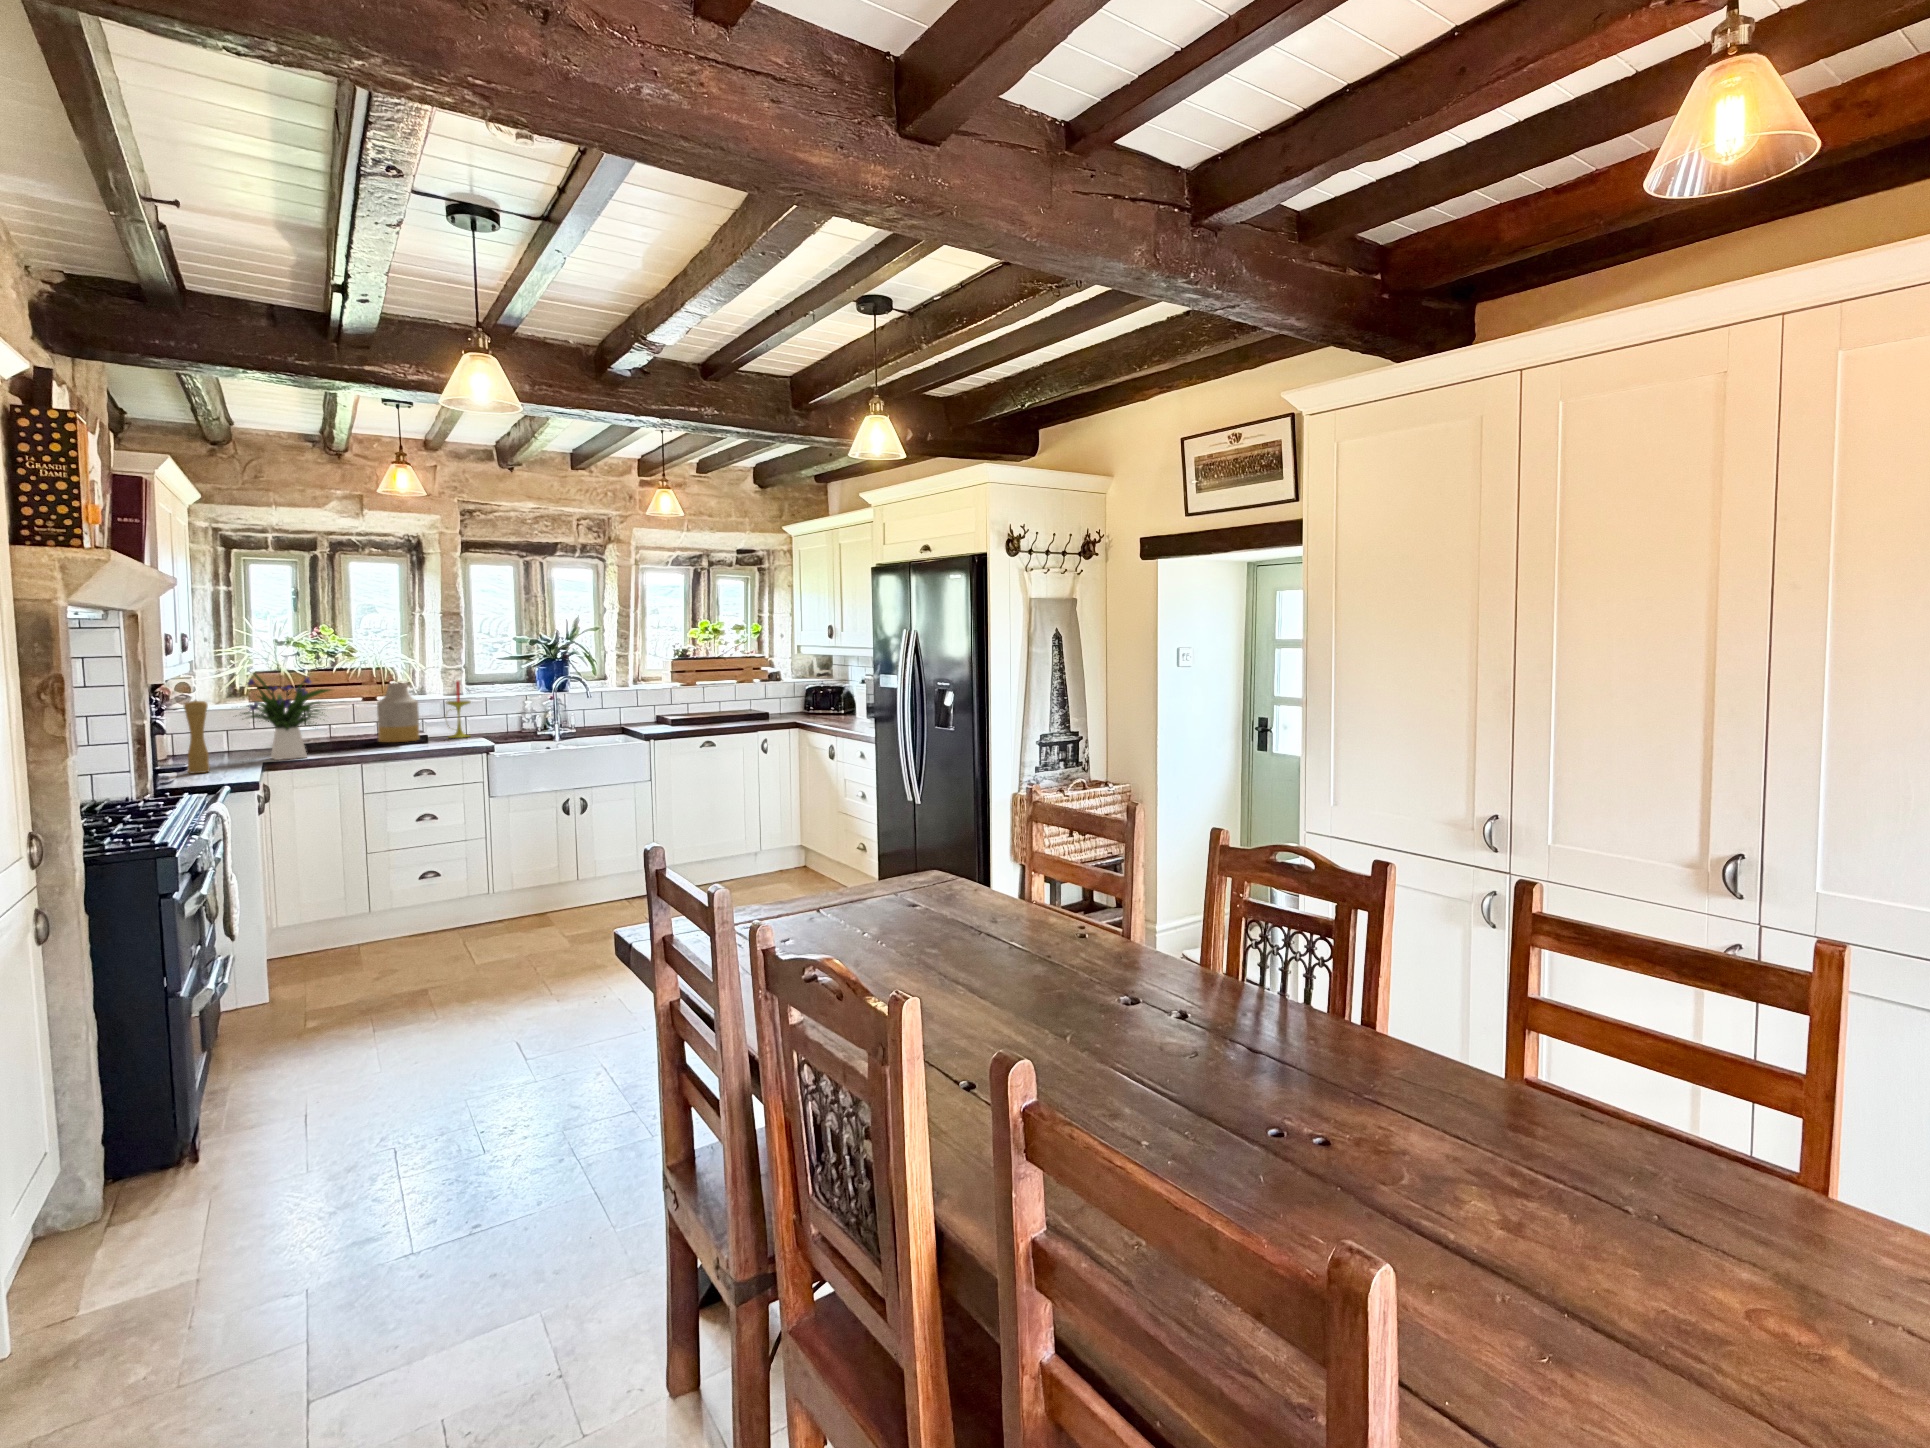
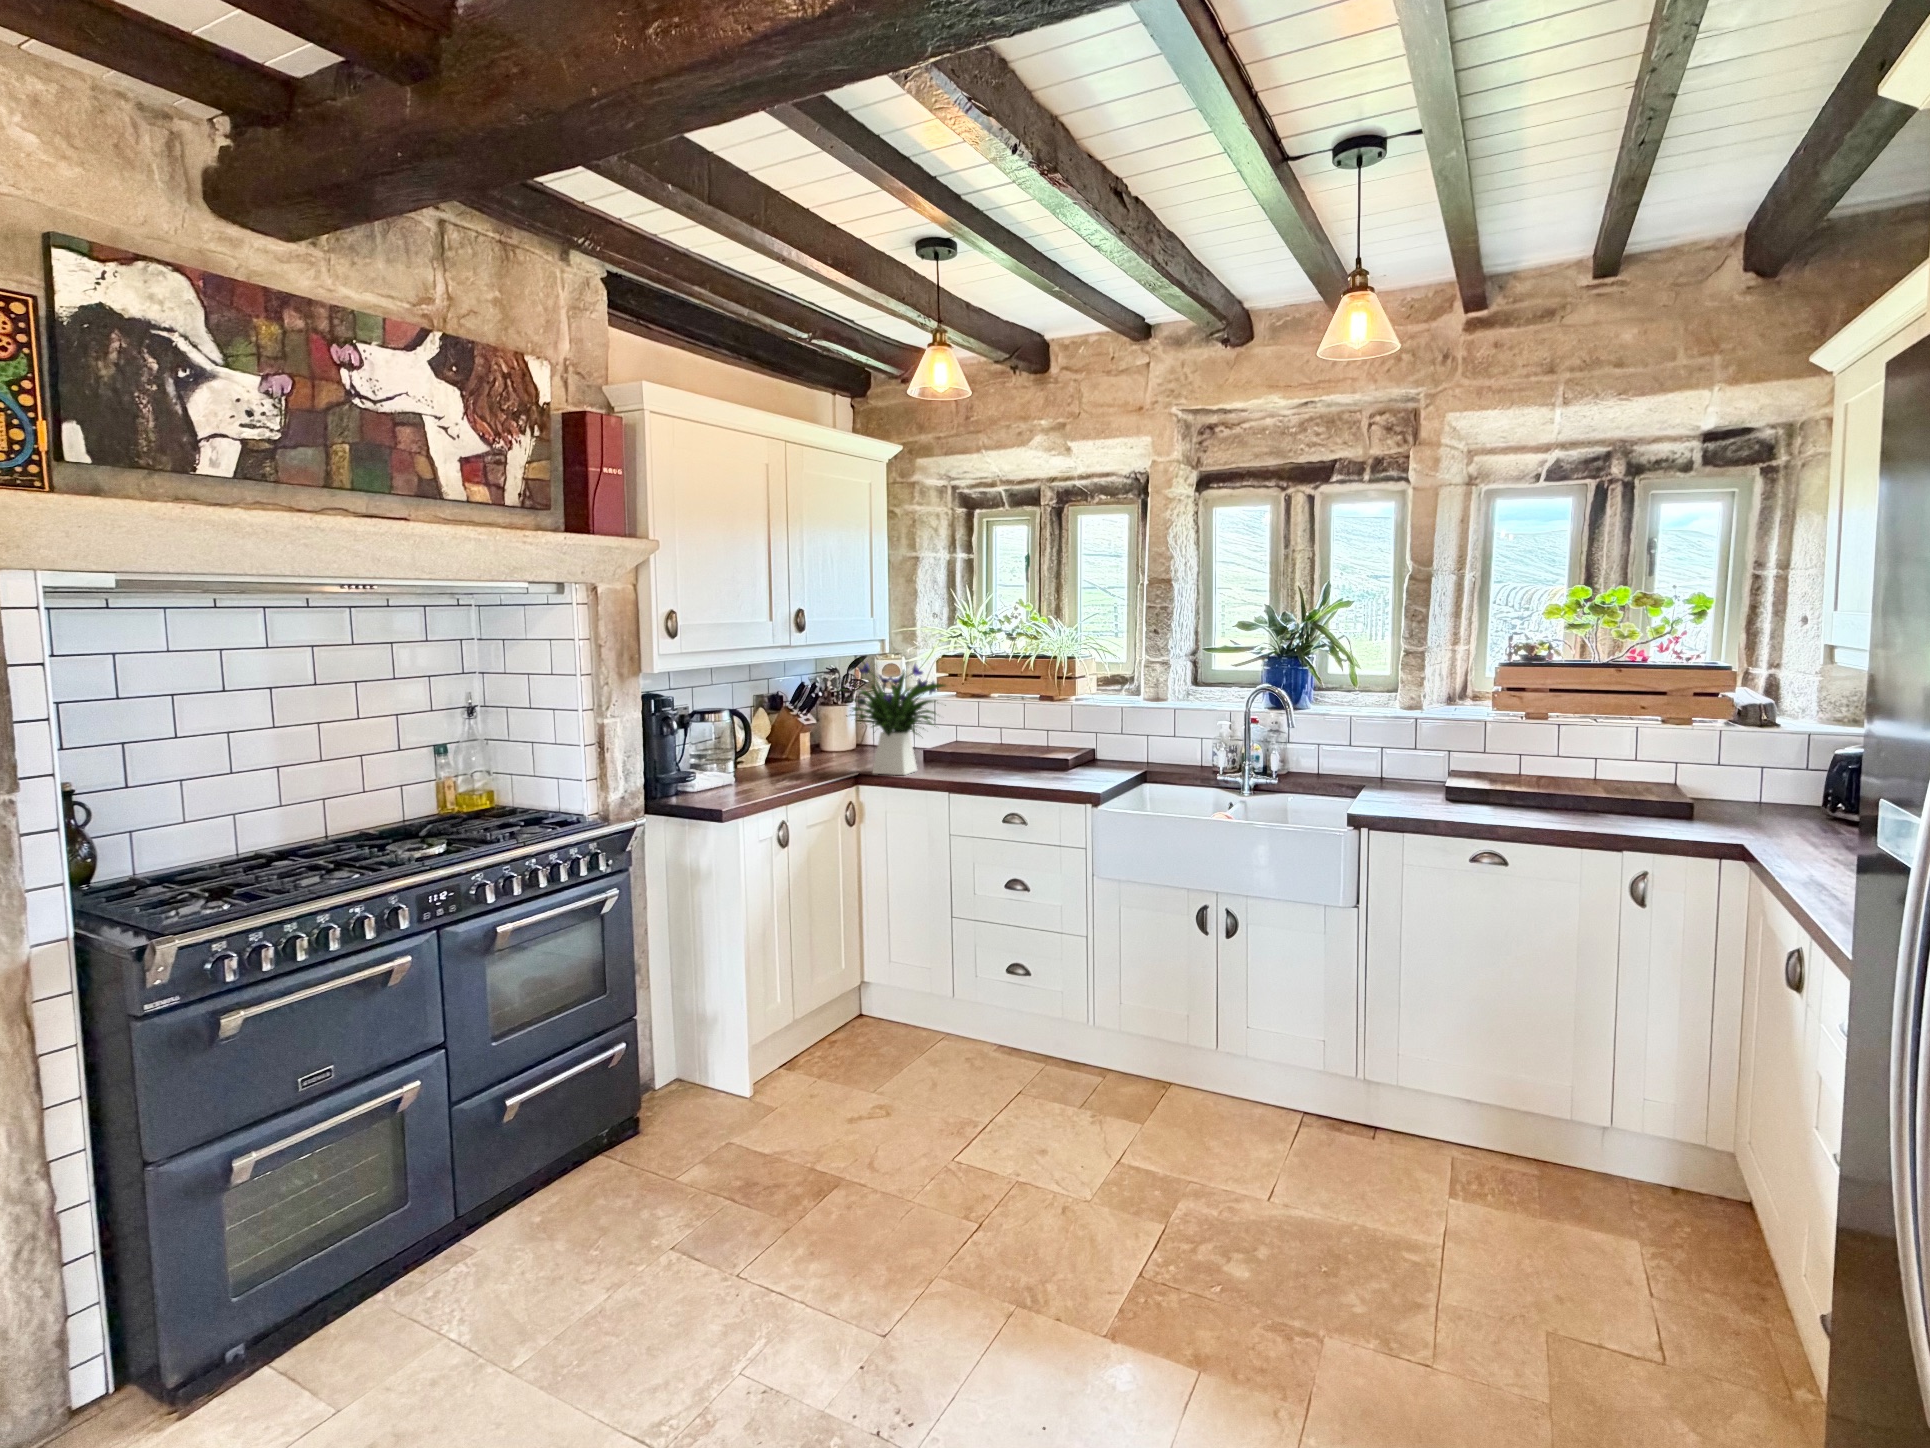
candle: present [447,681,470,738] -> none [1125,681,1167,772]
vase: present [377,683,419,742] -> none [1054,683,1104,768]
pepper mill: present [183,700,210,774] -> none [744,687,768,780]

